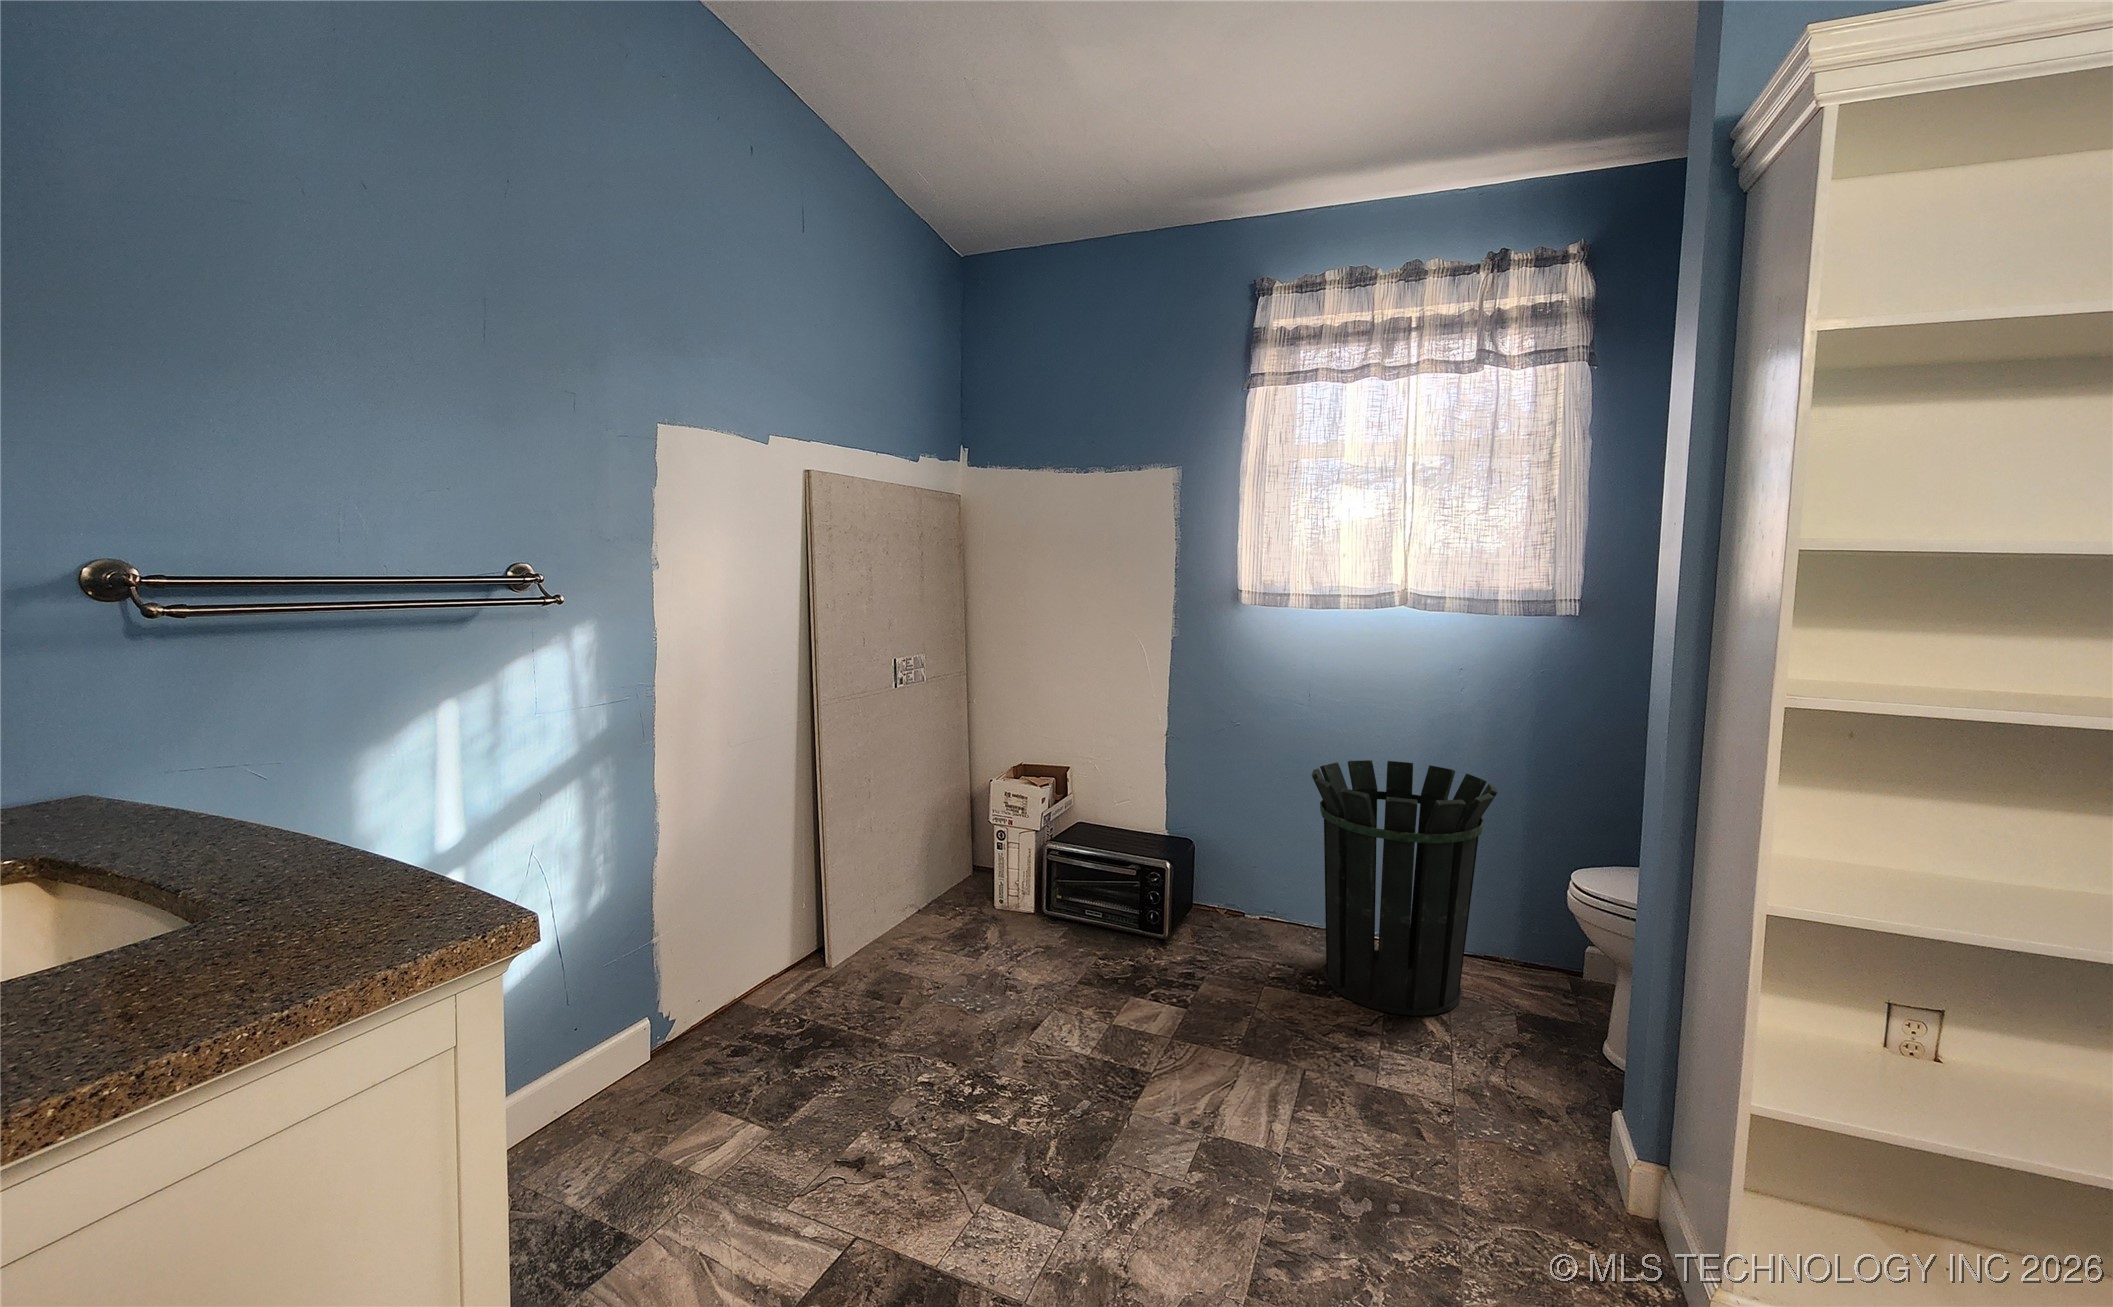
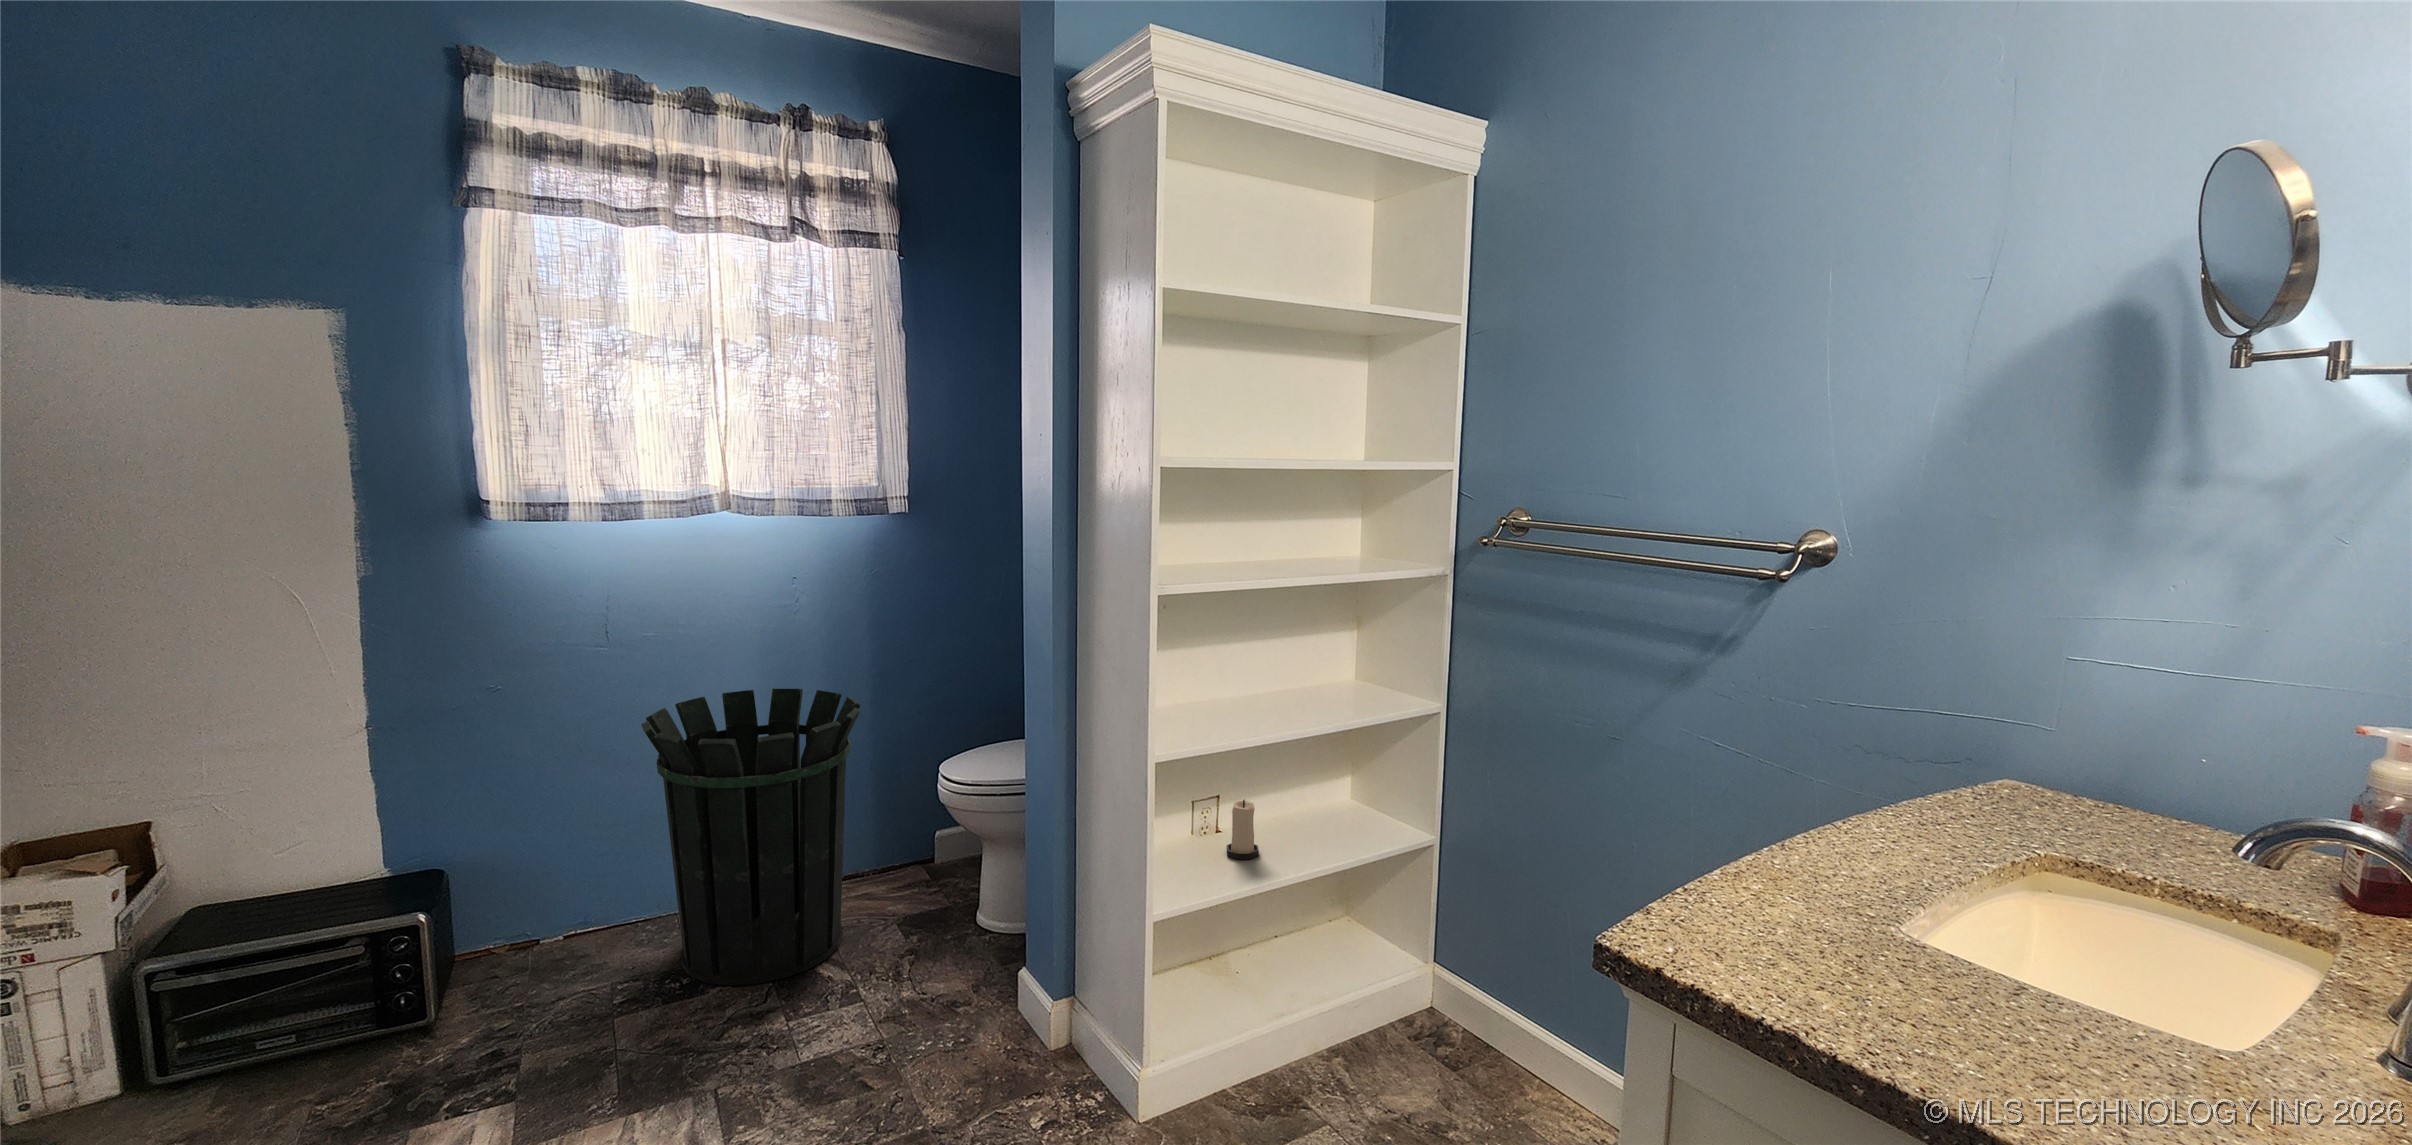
candle: none [1937,1024,2006,1115] -> present [1227,800,1259,859]

